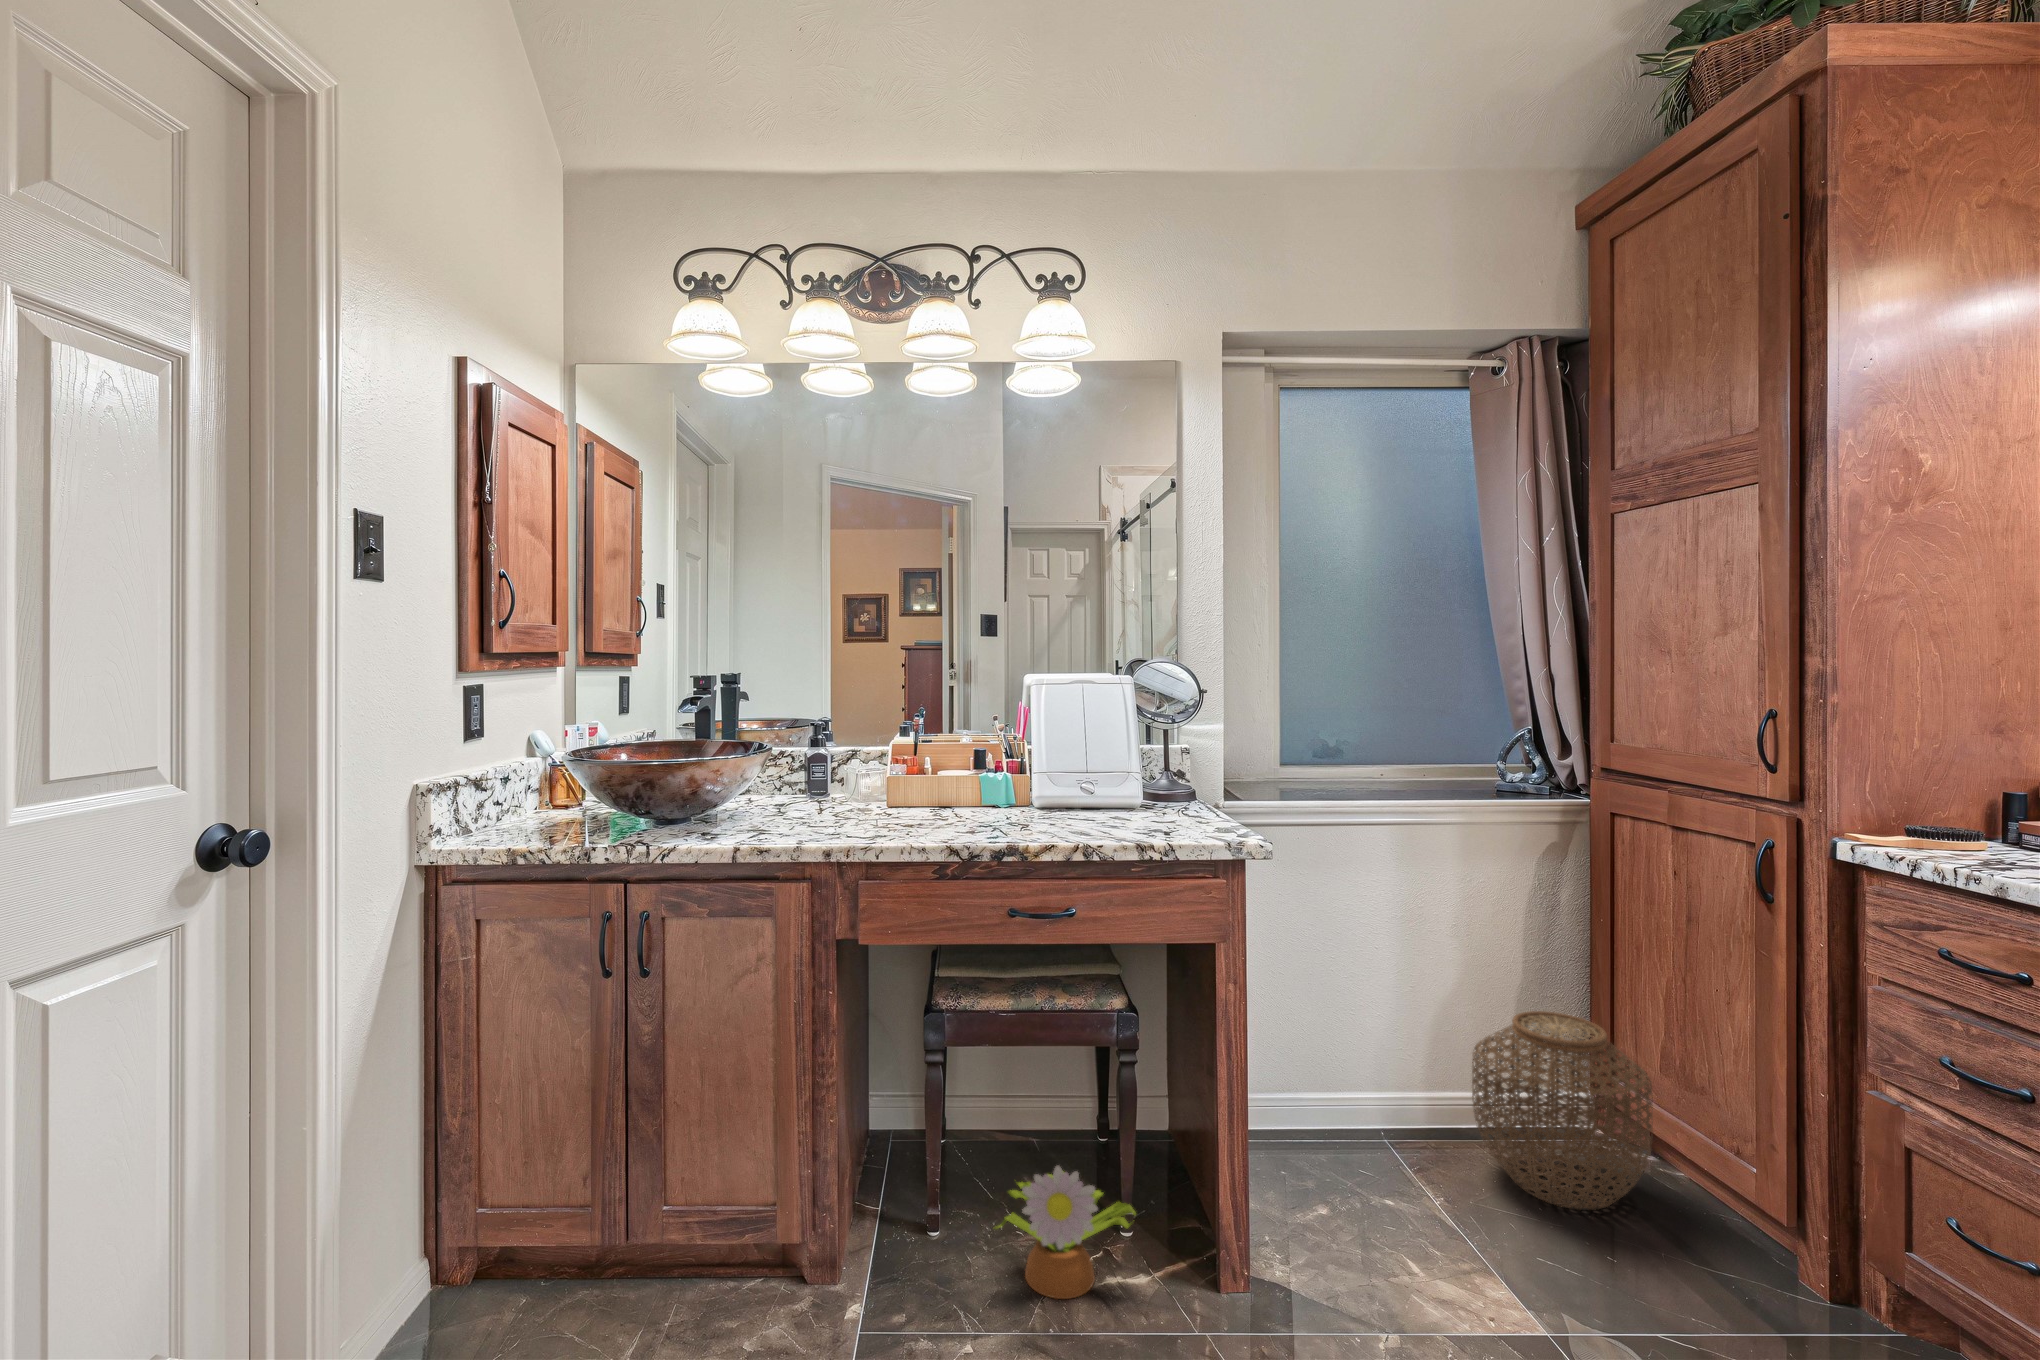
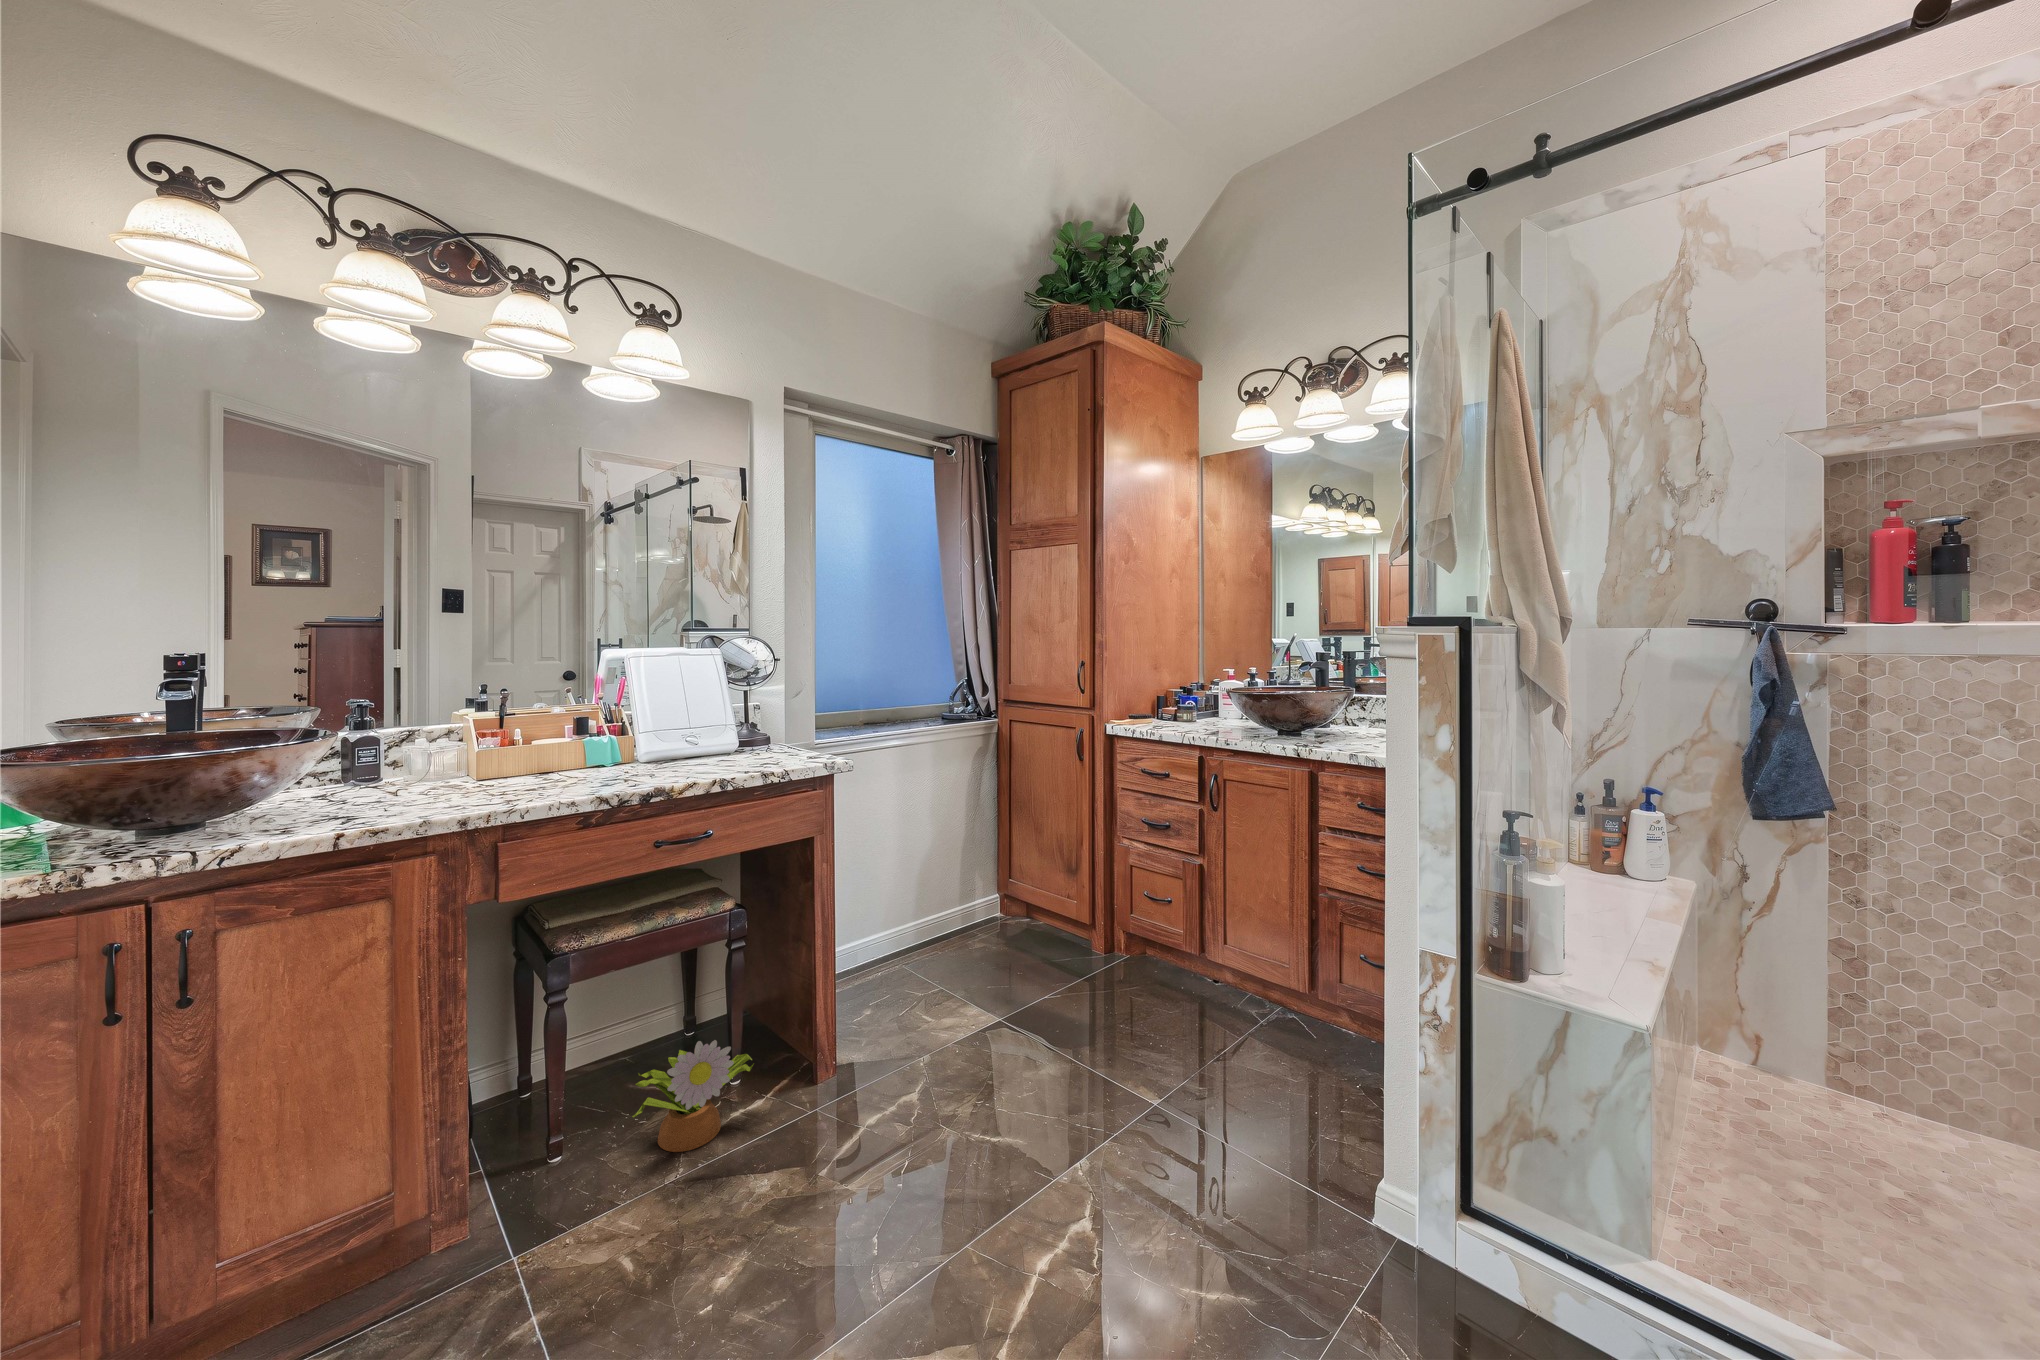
woven basket: present [1472,1011,1653,1209] -> none [943,848,1036,962]

